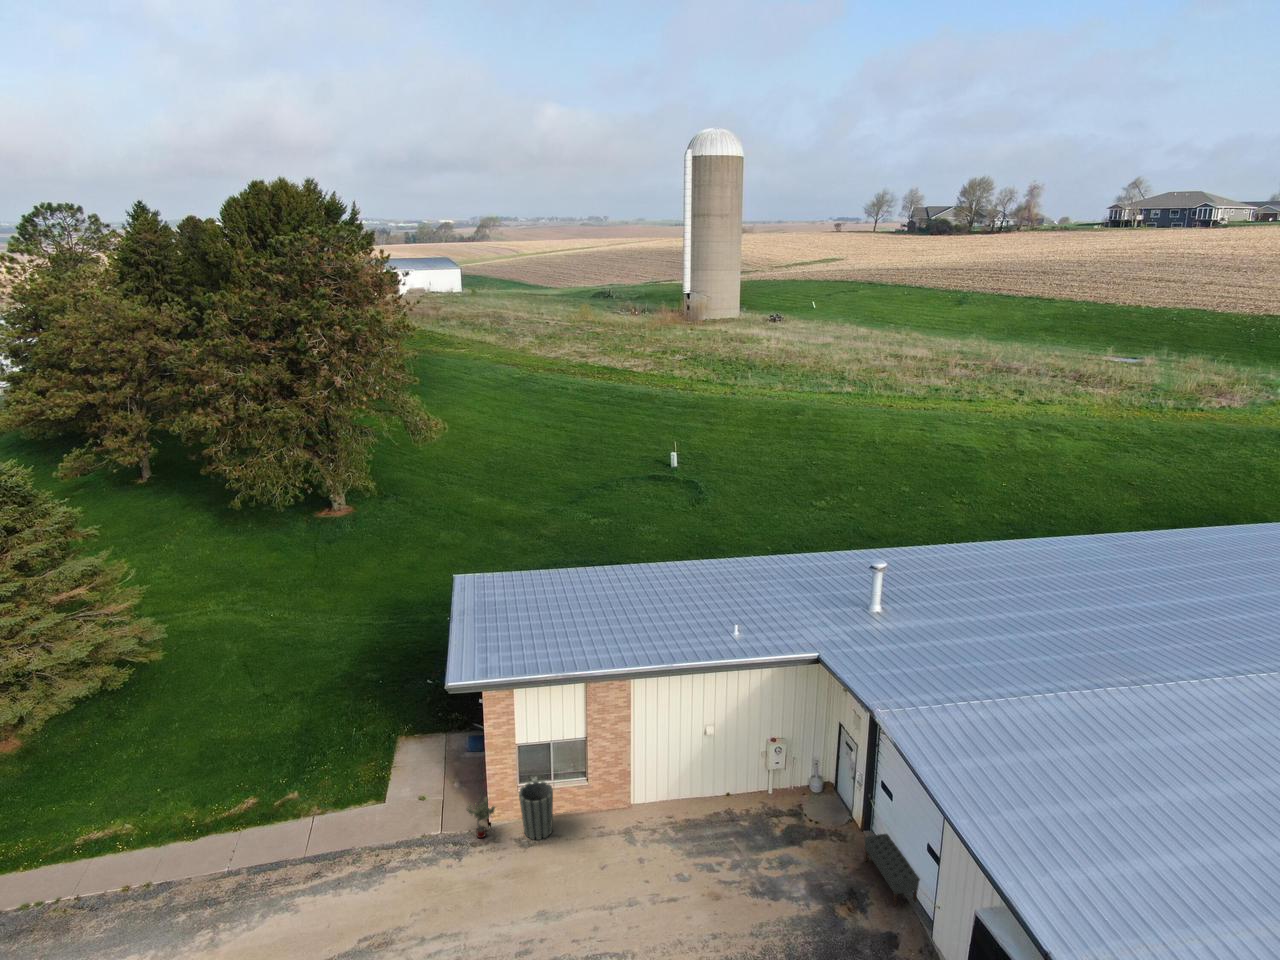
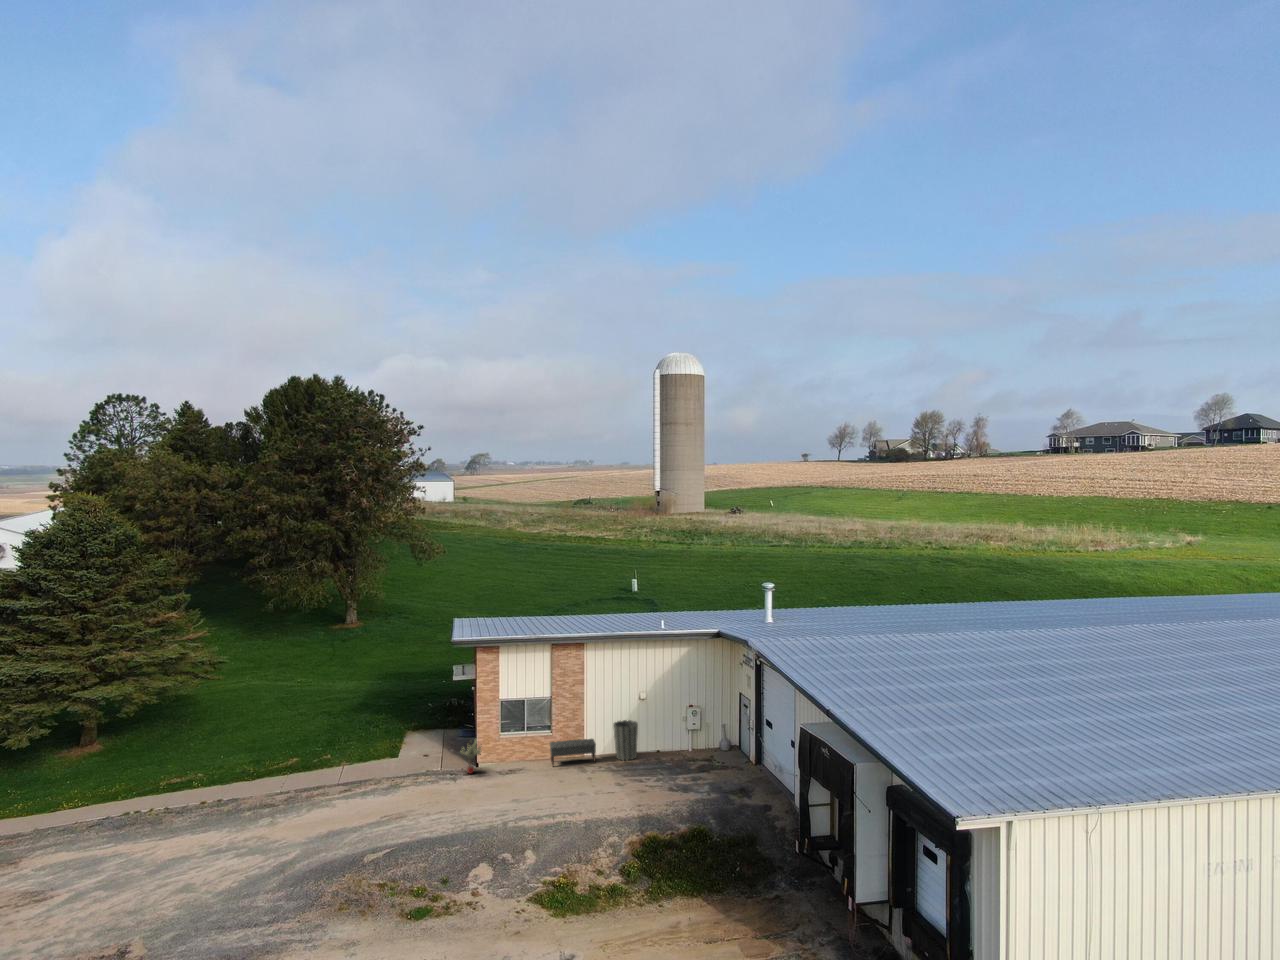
trash can: present [519,781,553,840] -> present [613,720,638,760]
bench: present [864,834,920,906] -> present [550,739,596,766]

